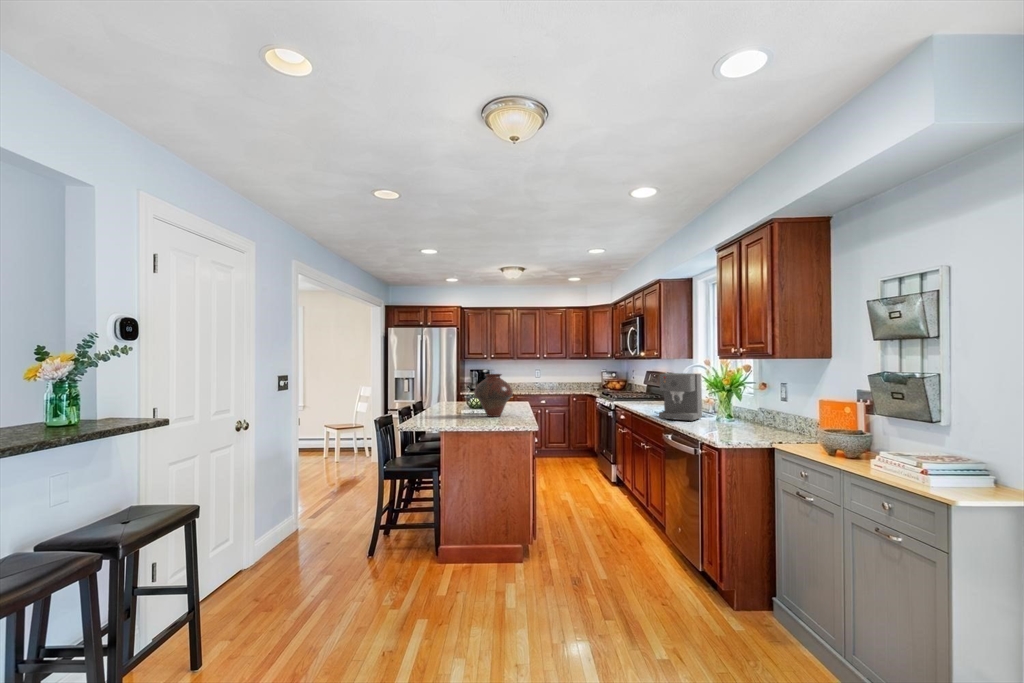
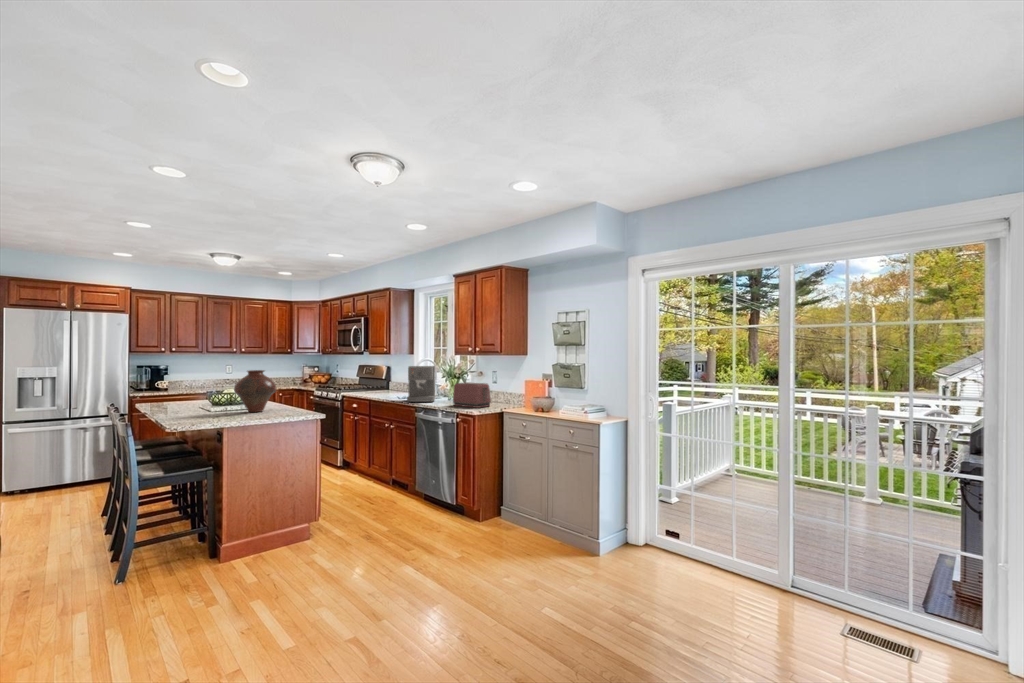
toaster: none [711,398,768,436] -> present [453,382,491,408]

